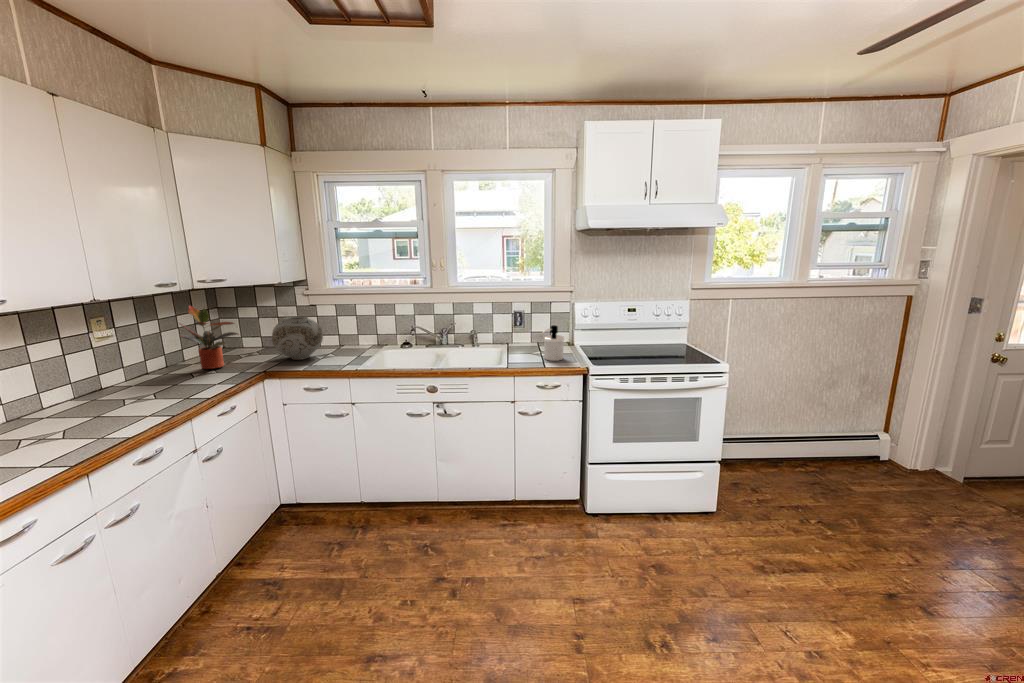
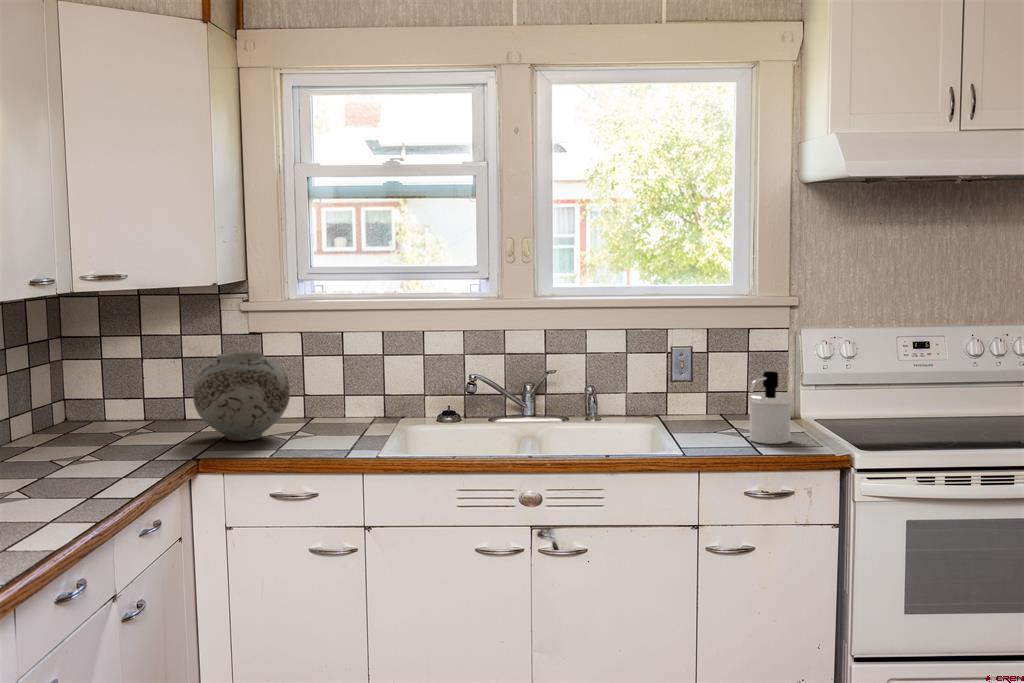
potted plant: present [180,306,238,369] -> none [25,326,138,454]

